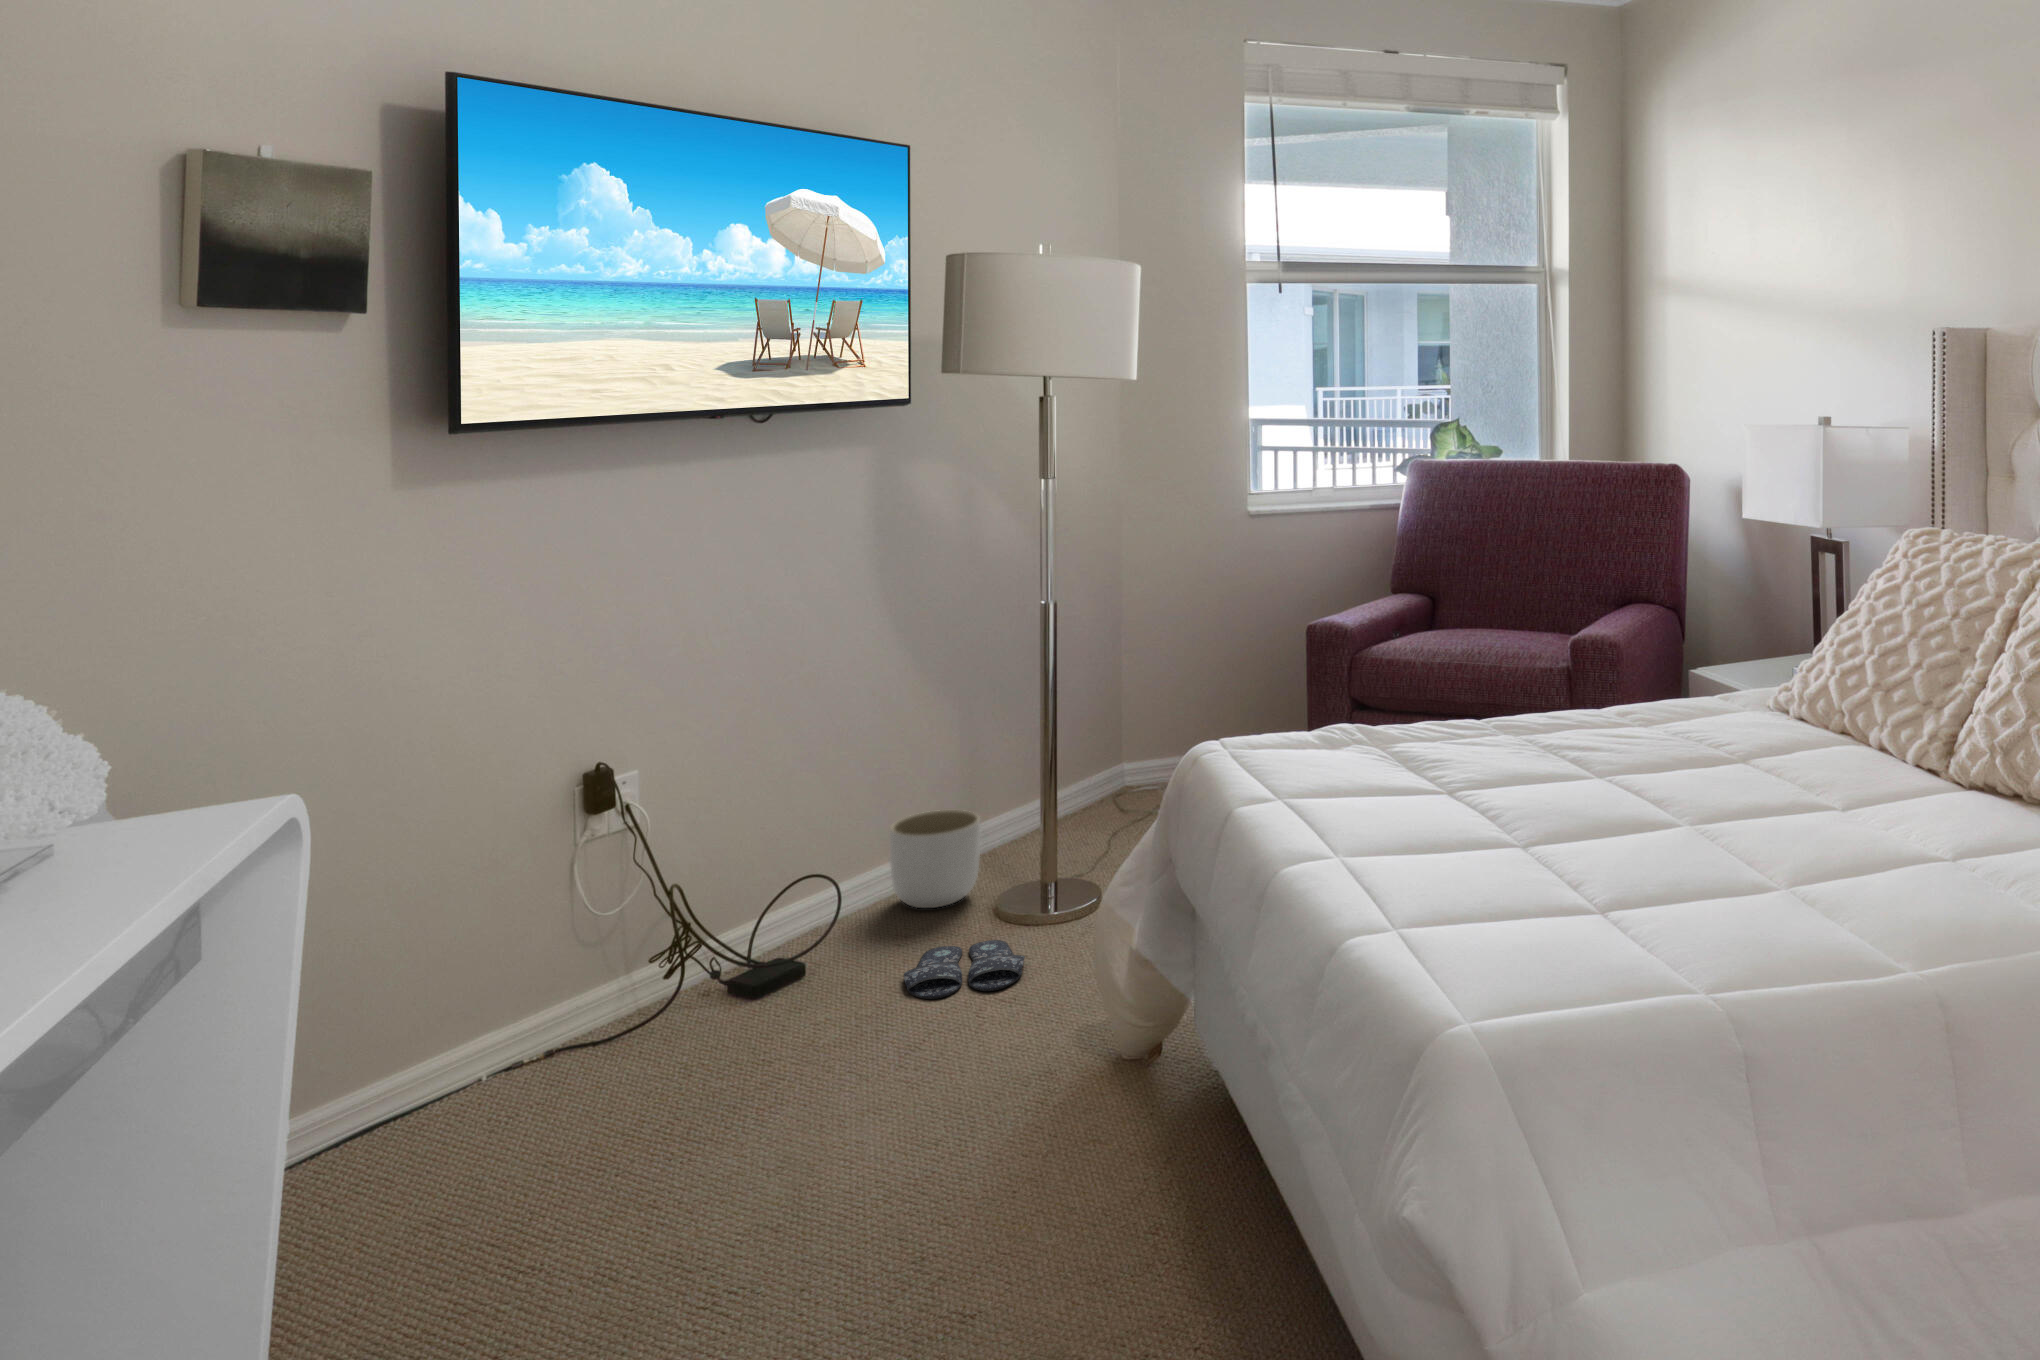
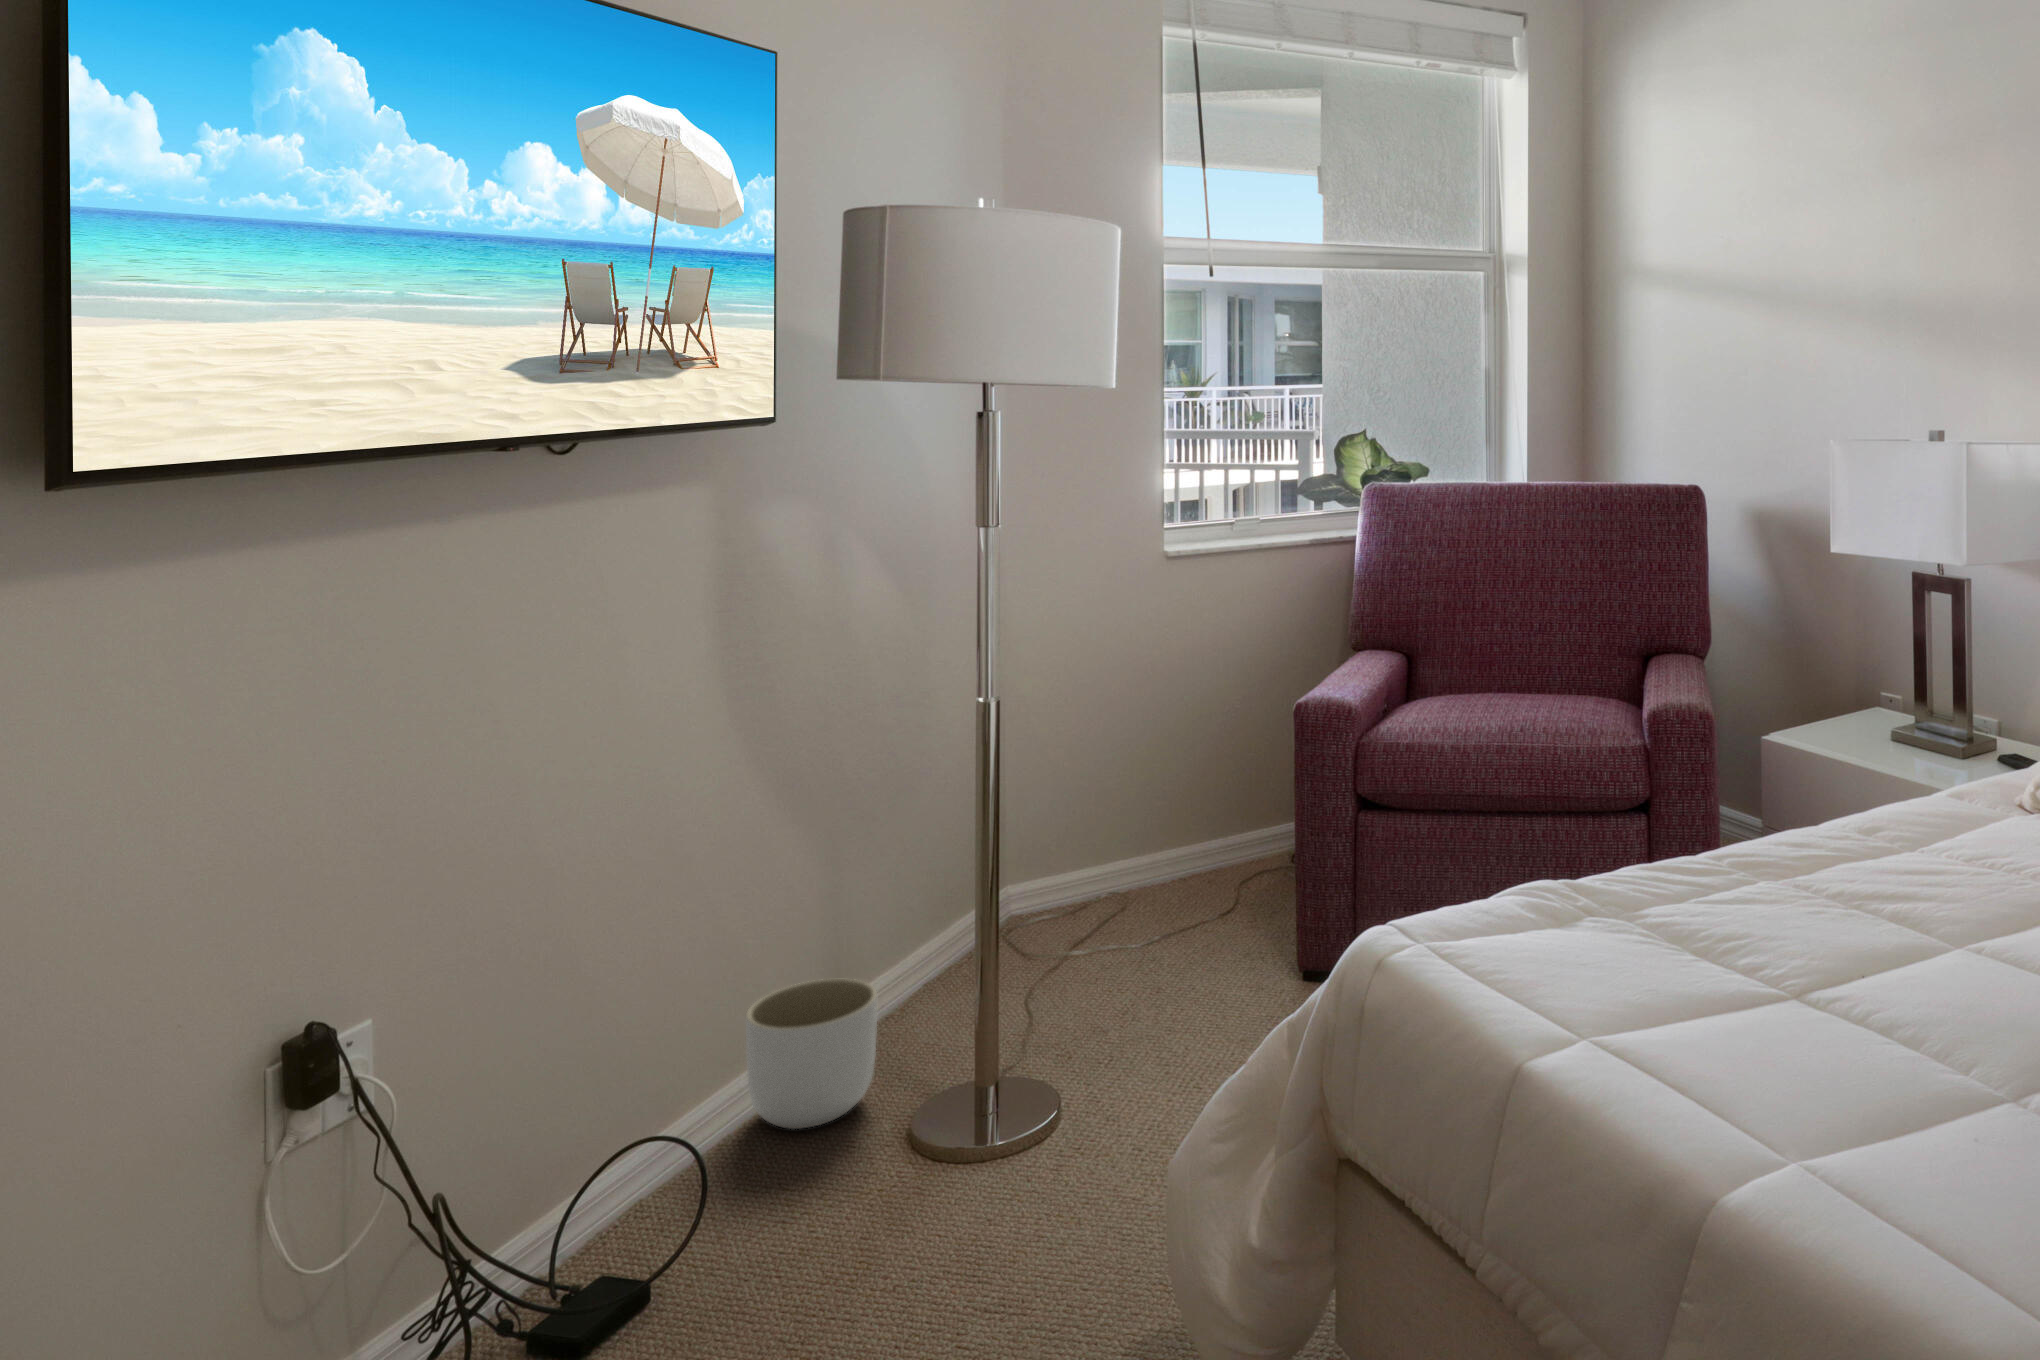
slippers: present [904,940,1025,999] -> none [806,1176,985,1299]

